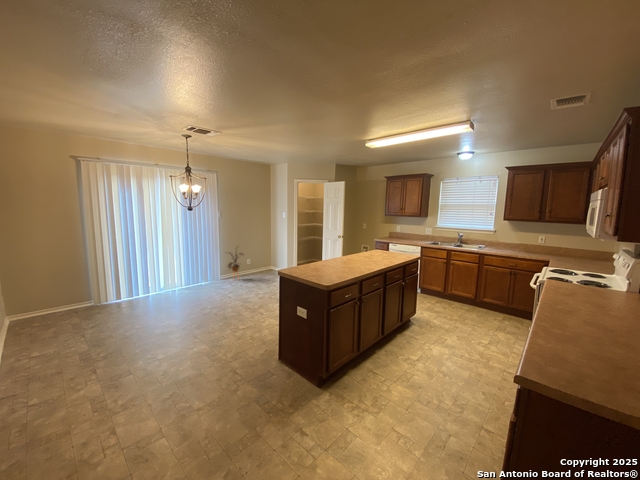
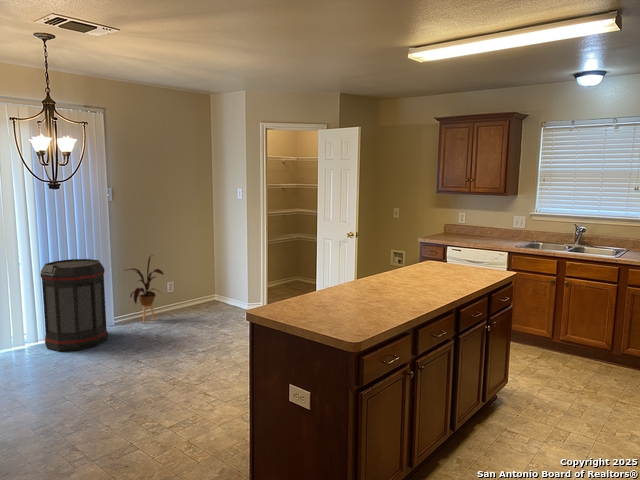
trash can: none [182,247,215,293] -> present [40,259,108,351]

